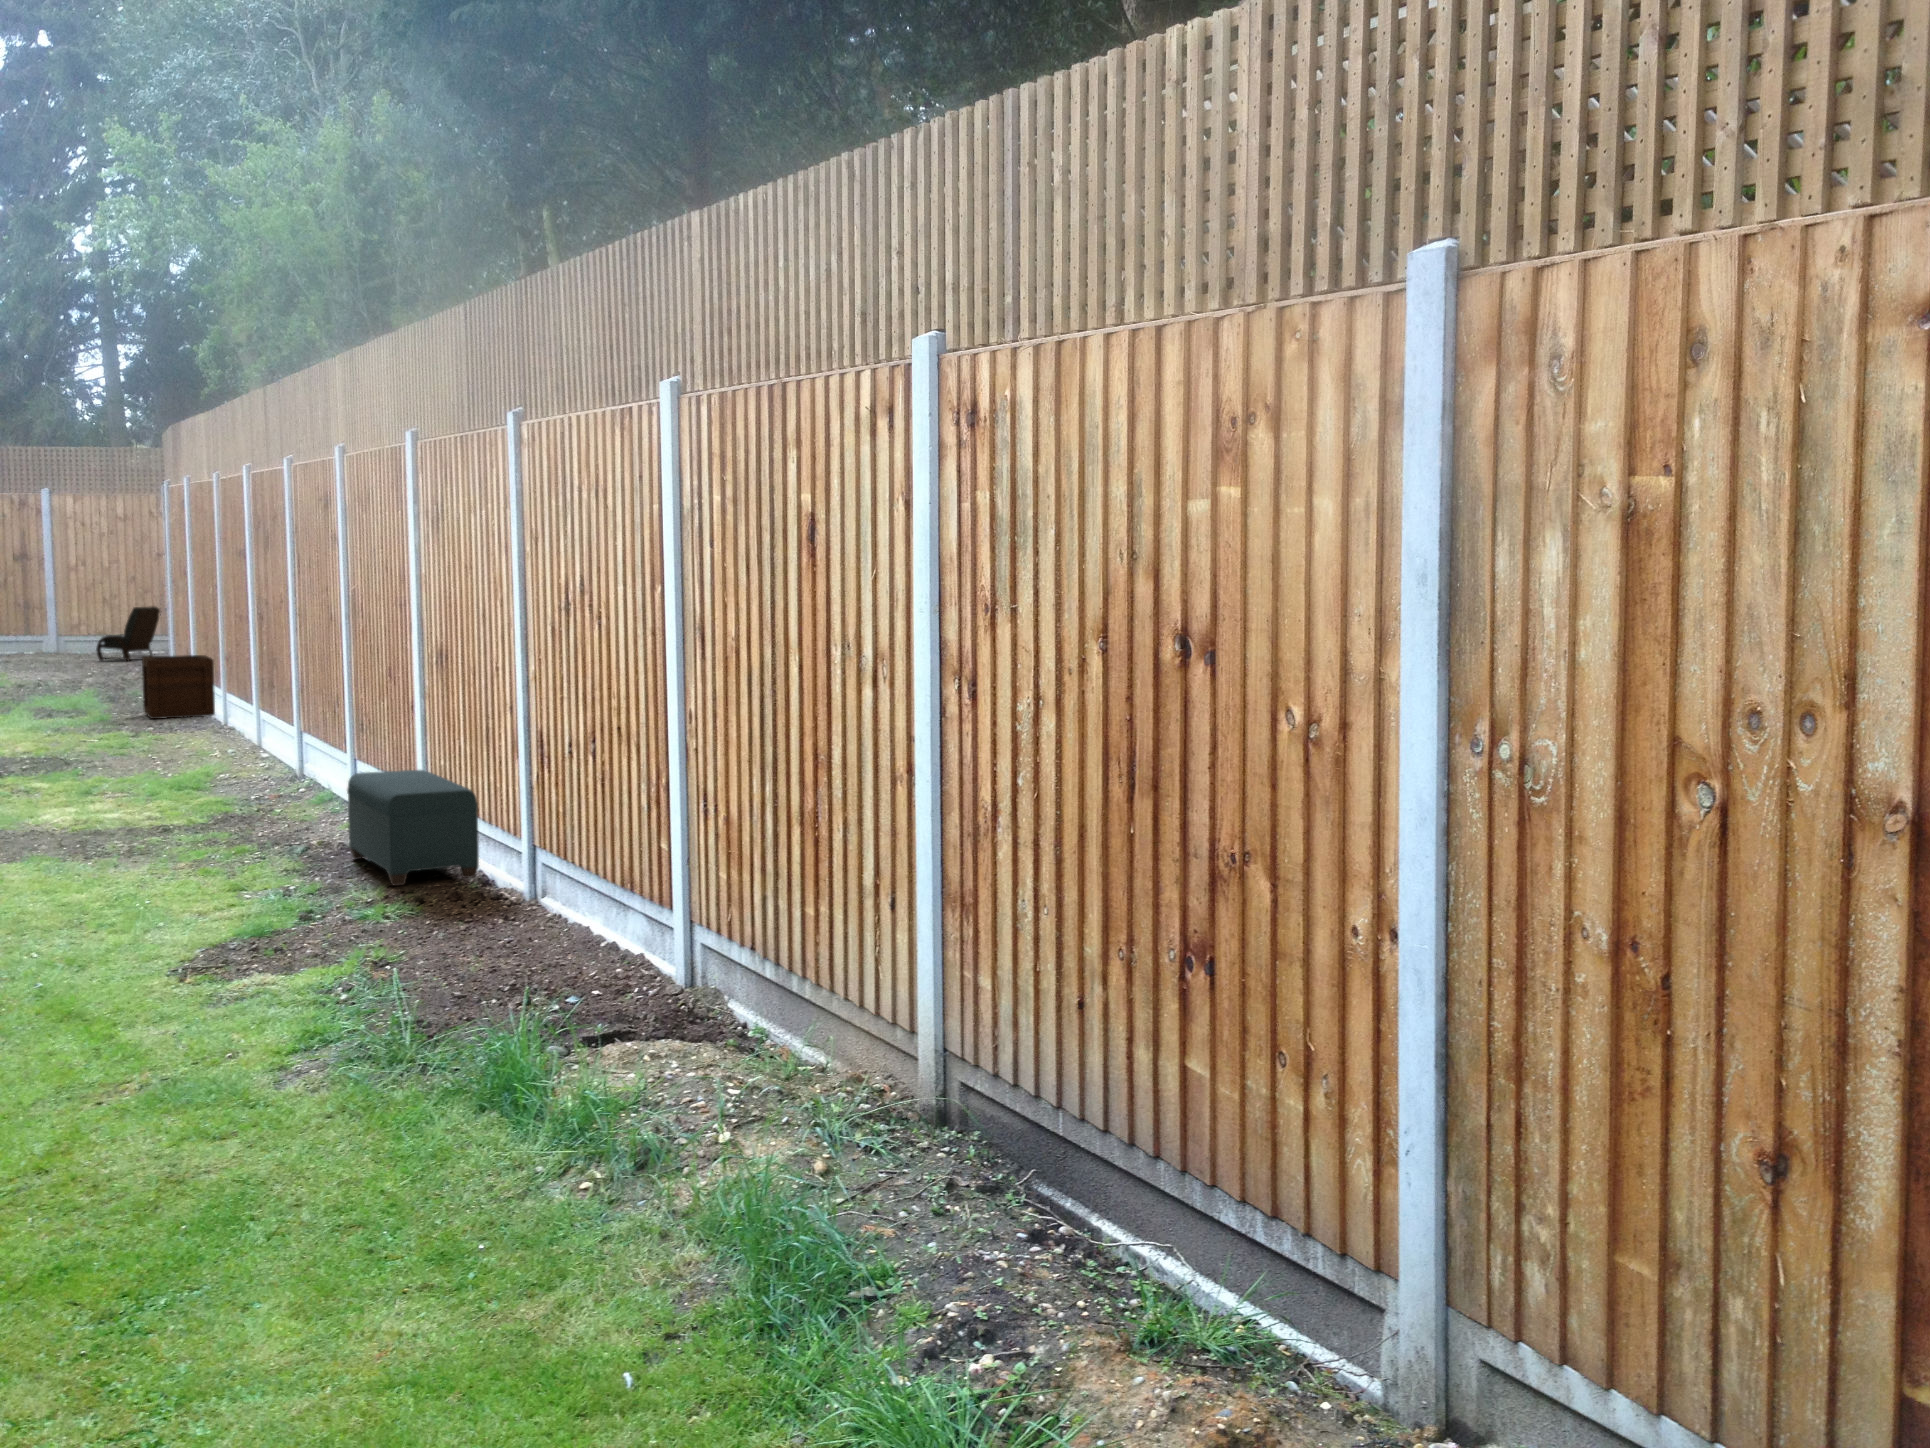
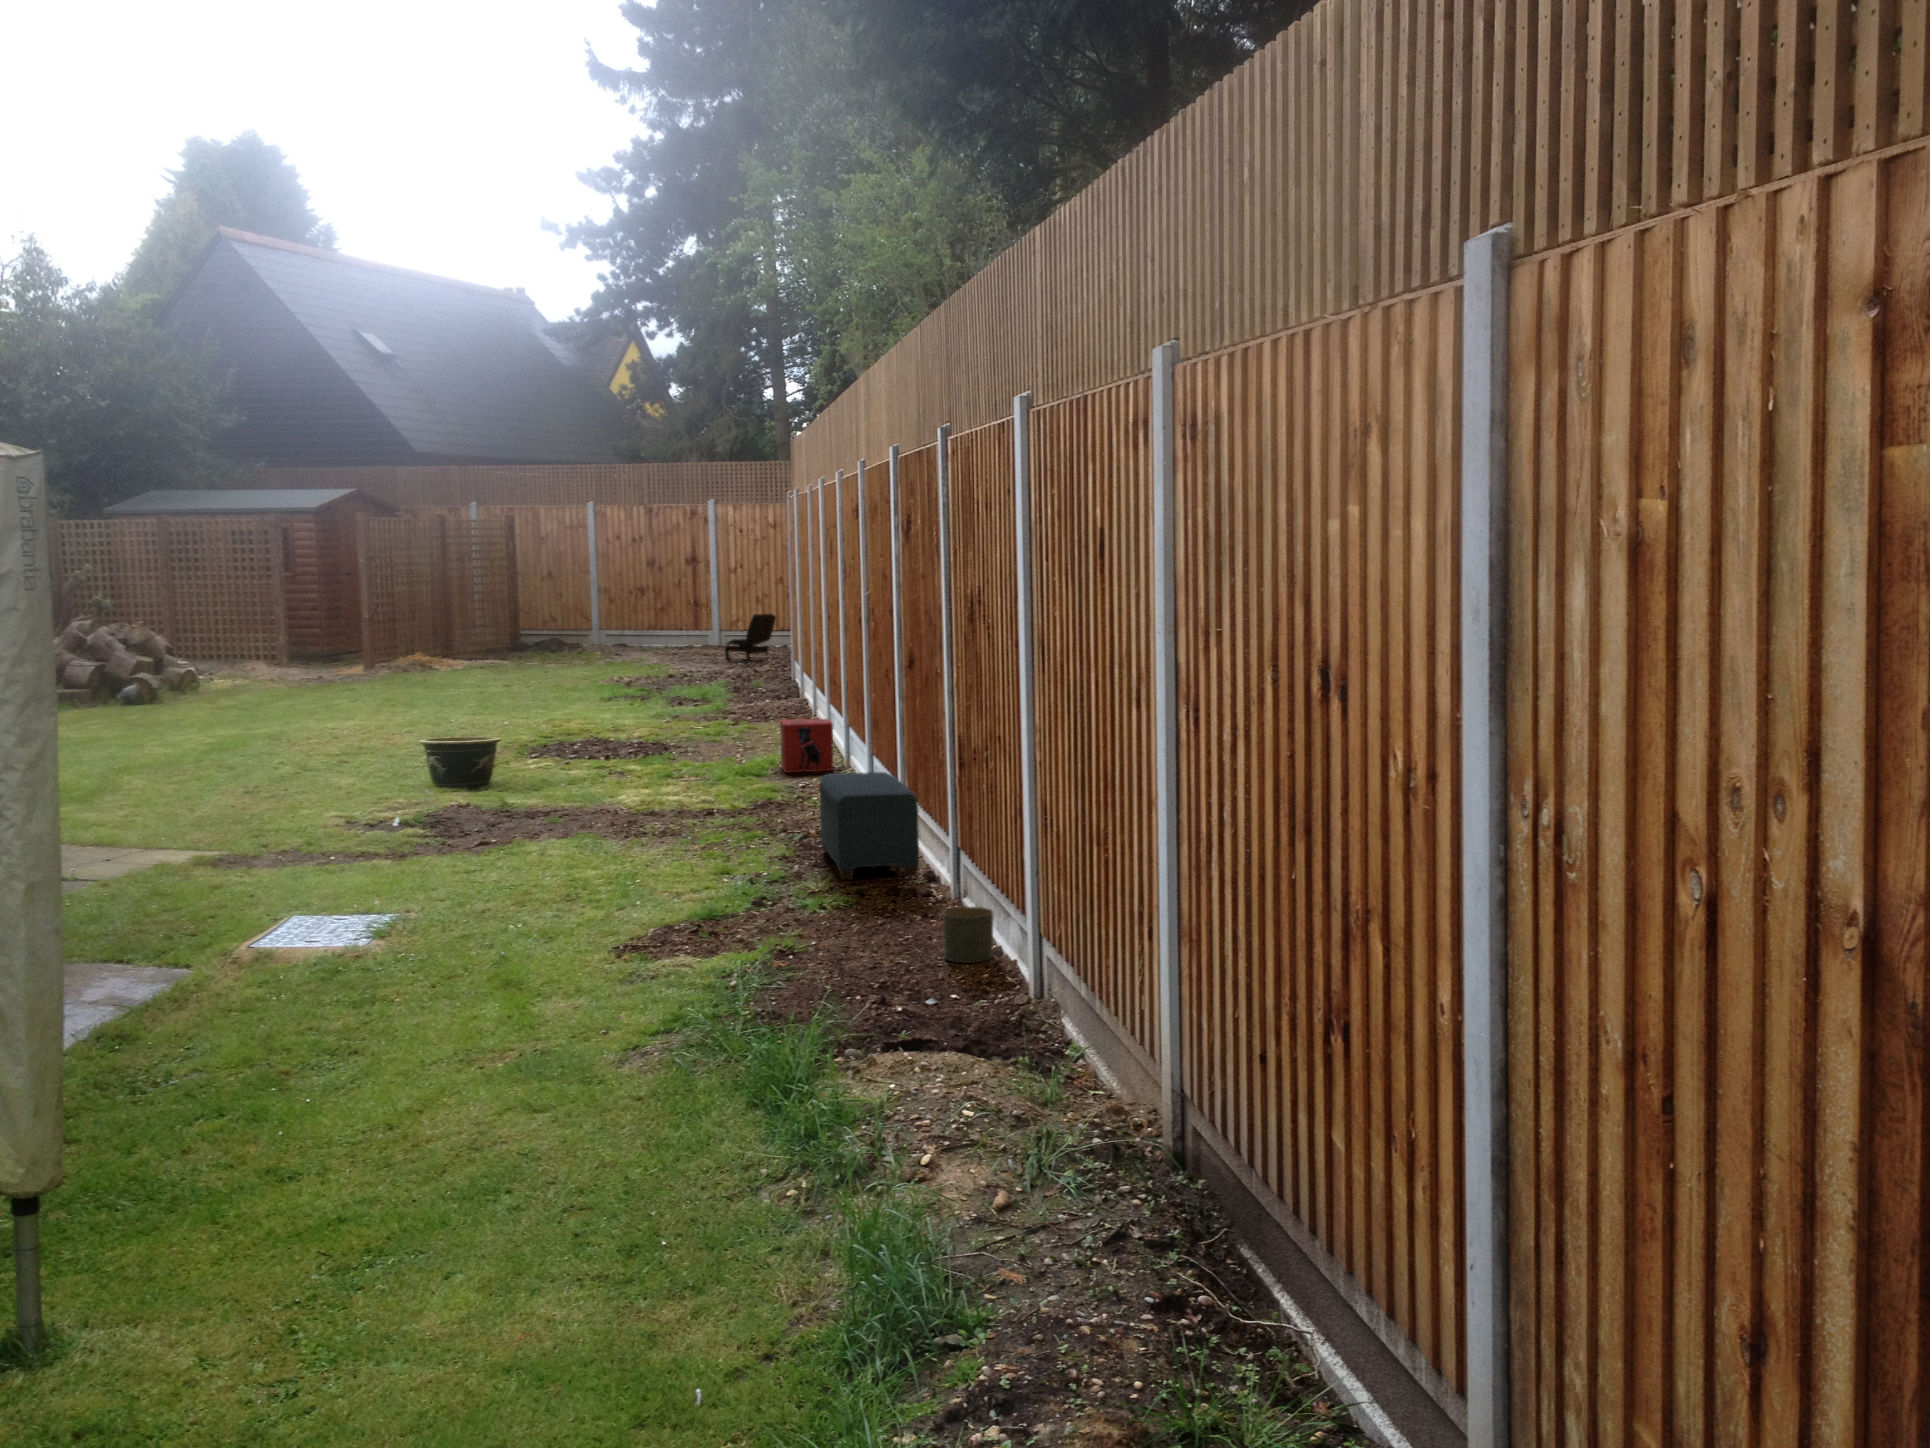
wooden crate: present [142,655,215,719] -> none [733,659,789,716]
storage box: none [242,718,309,778] -> present [780,719,833,773]
planter: none [558,901,612,960] -> present [943,907,993,963]

